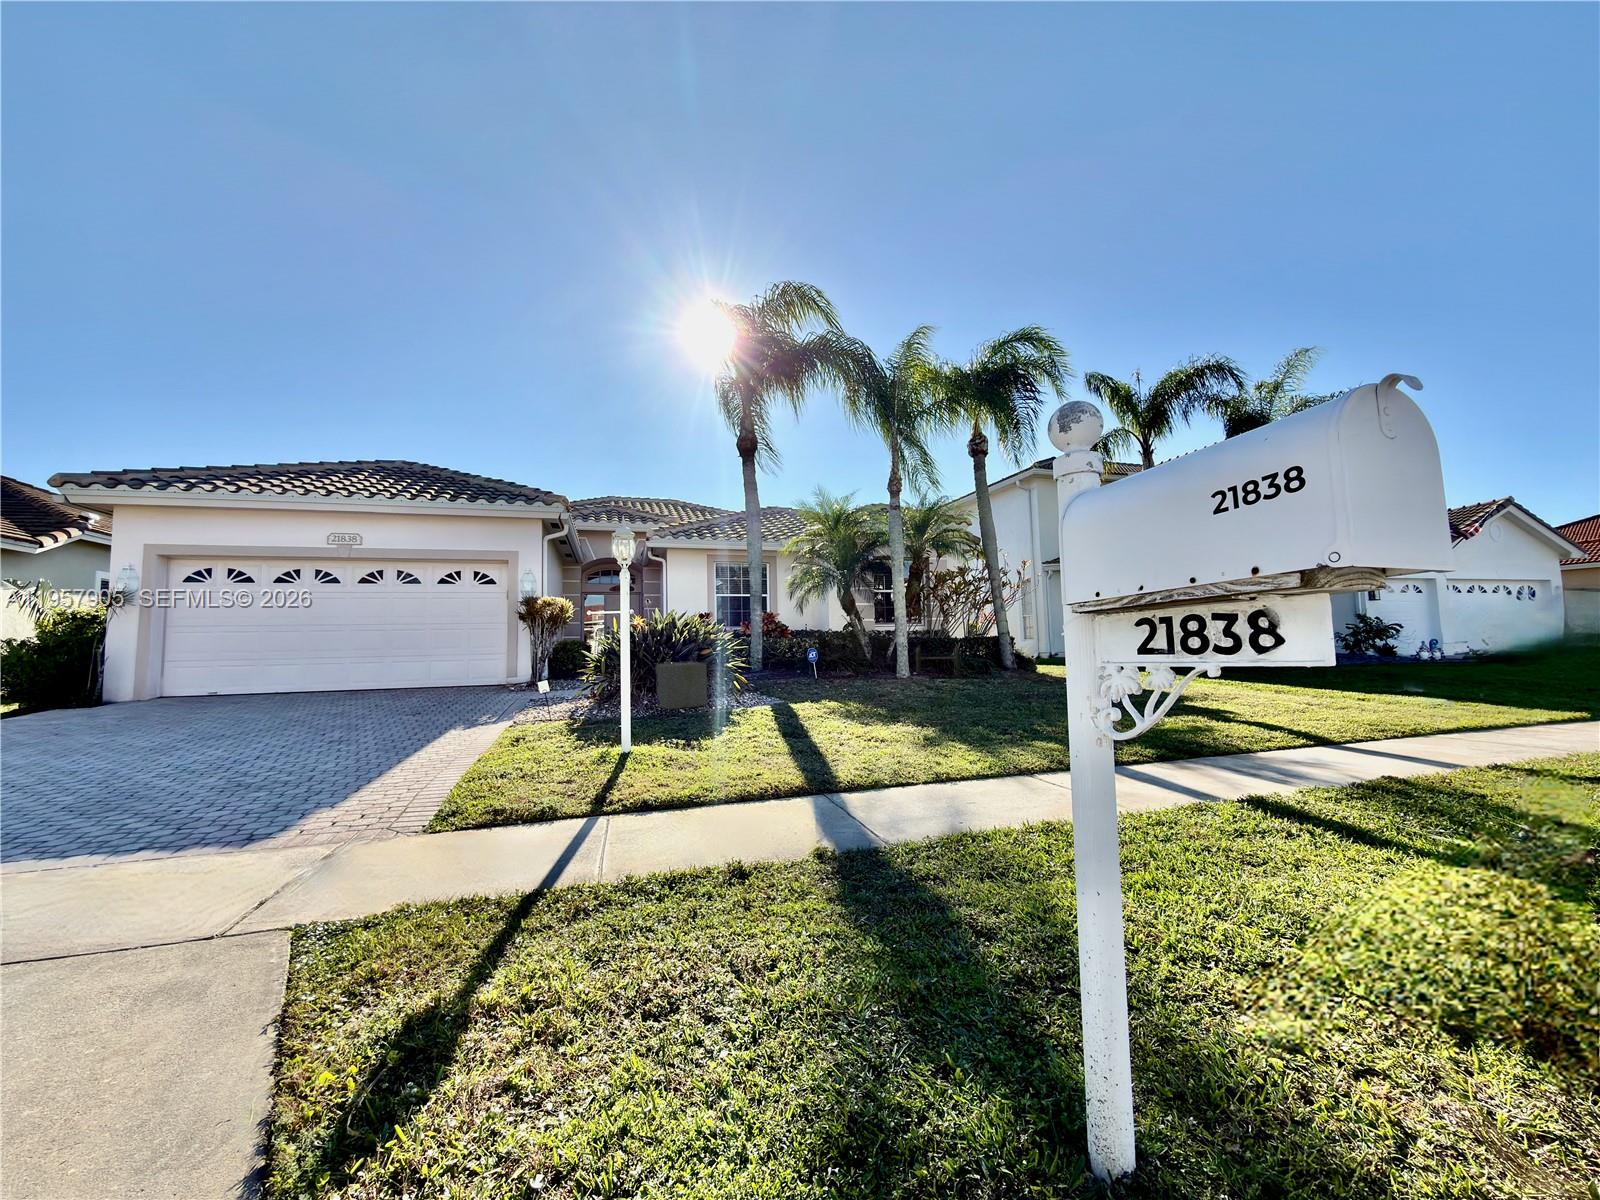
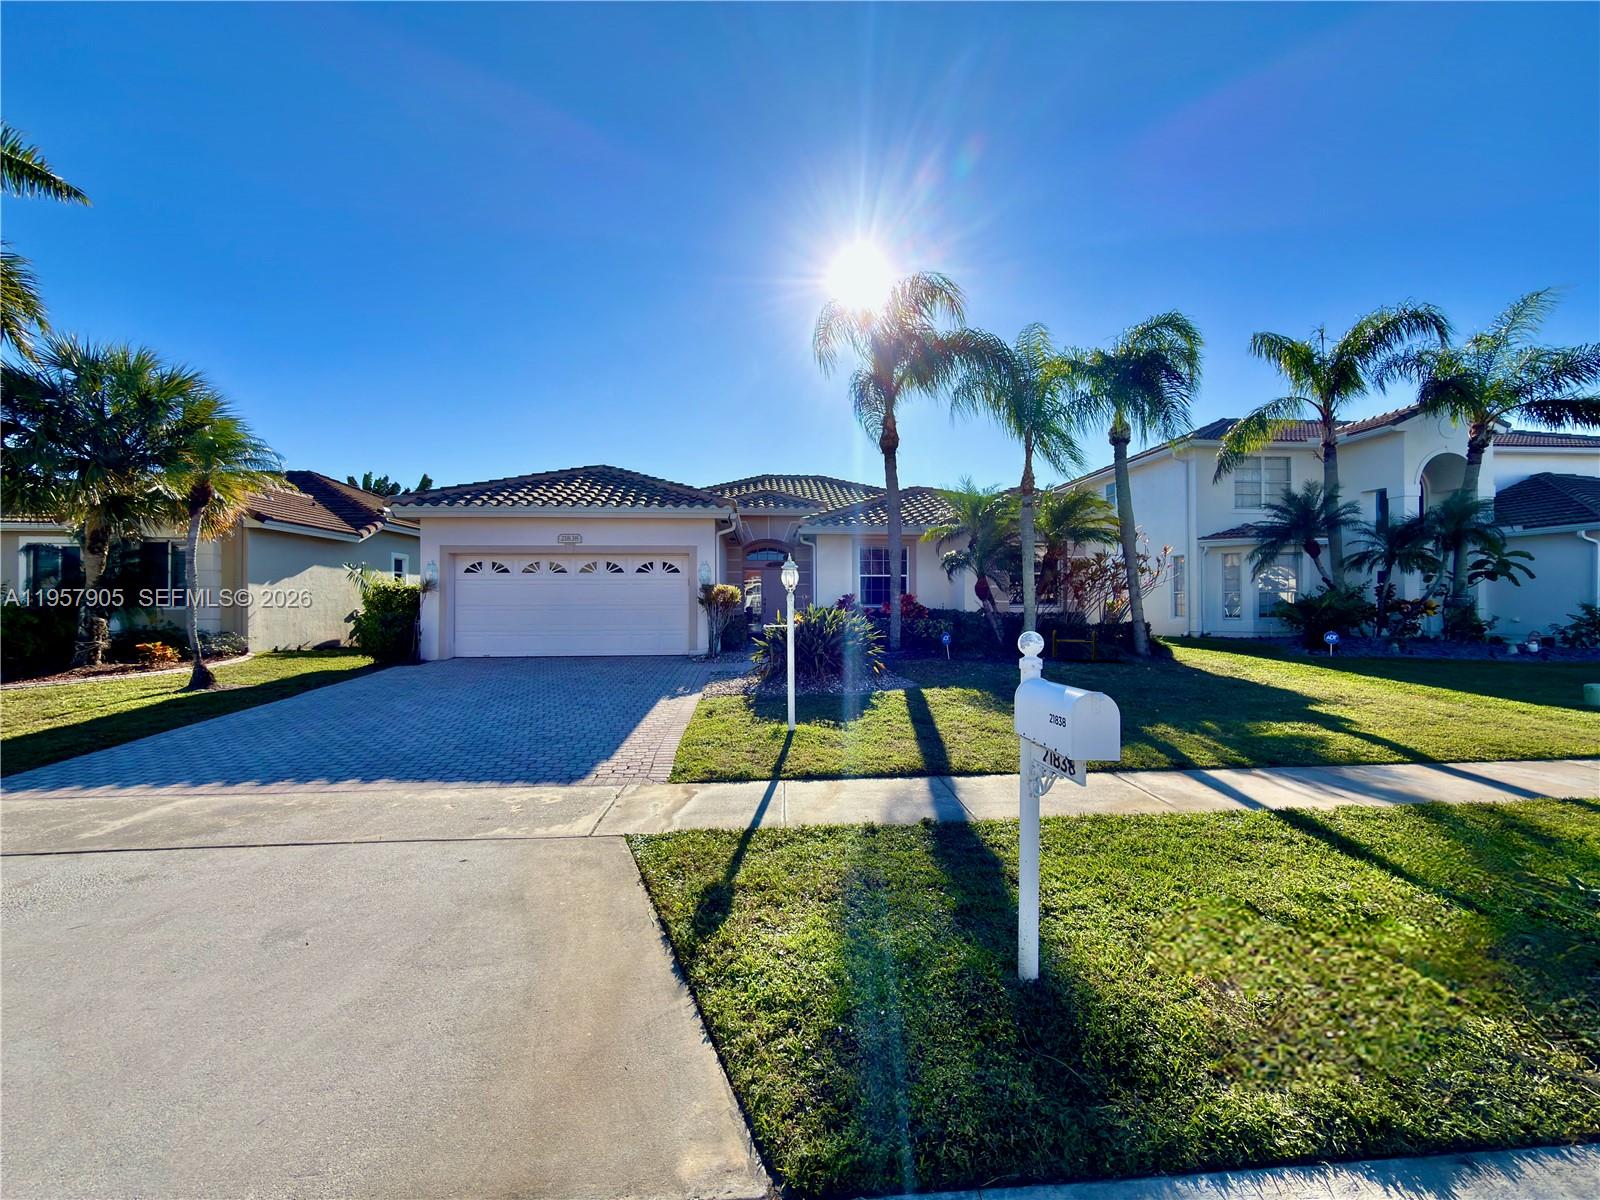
cardboard box: present [656,662,707,710] -> none [807,648,853,689]

